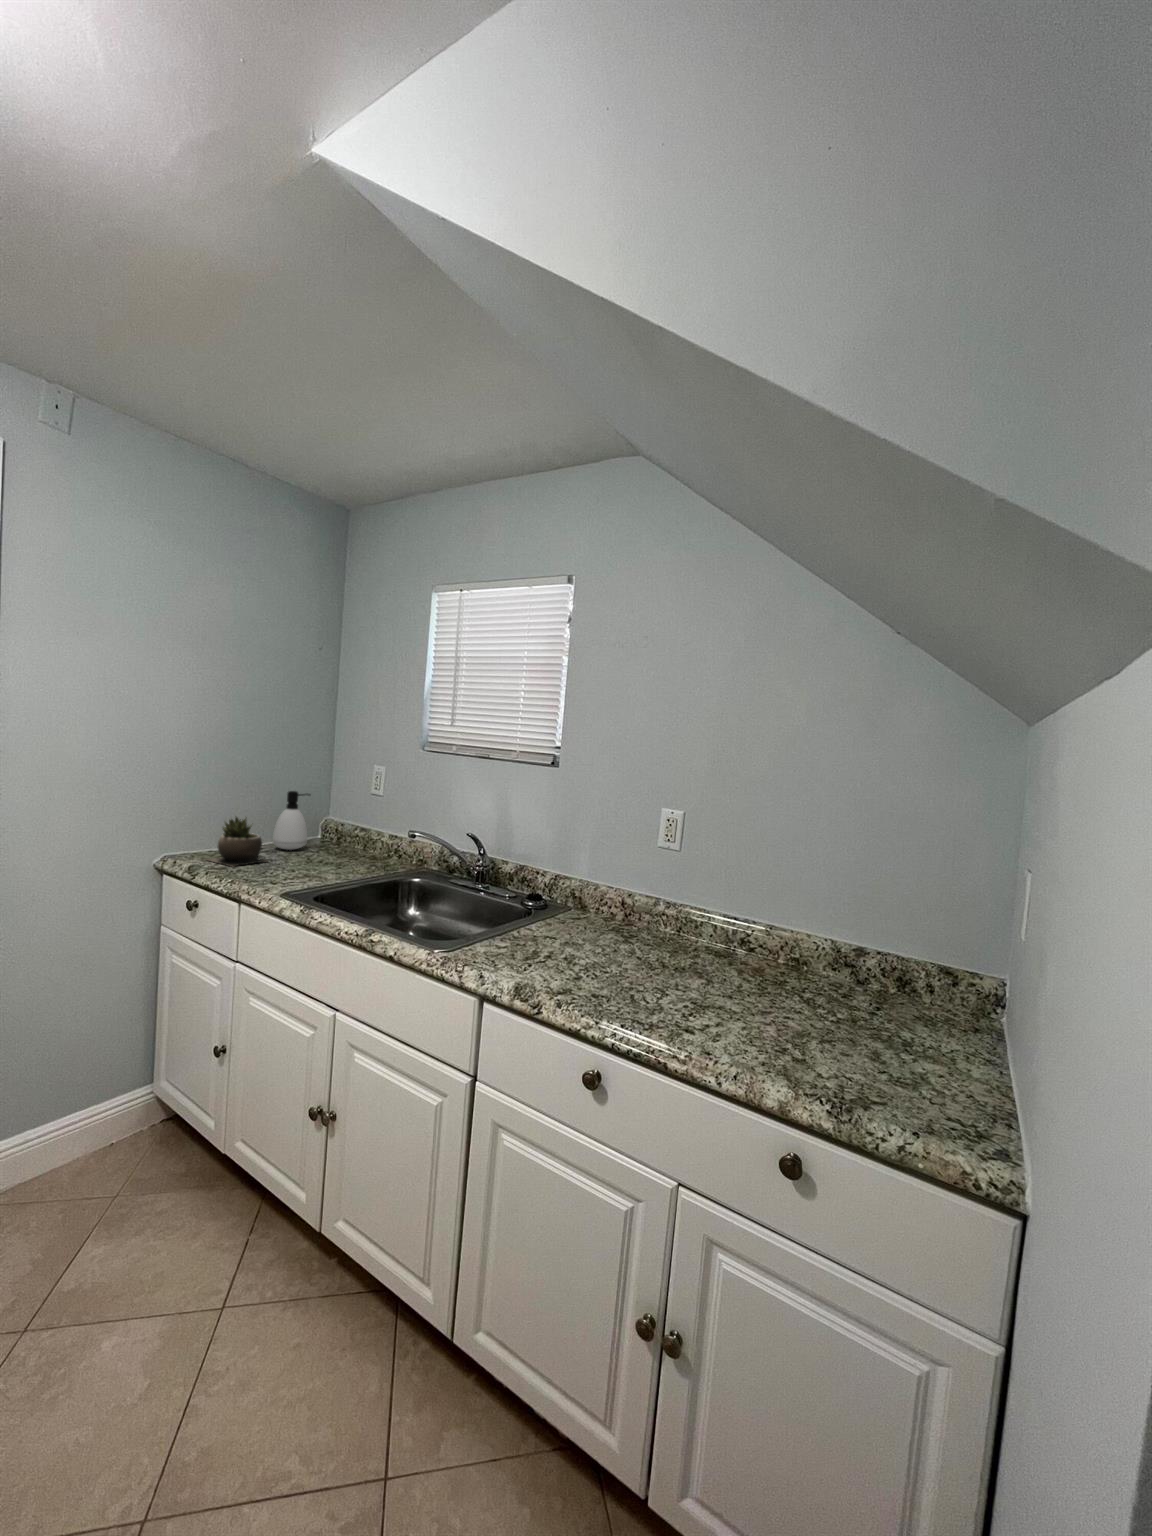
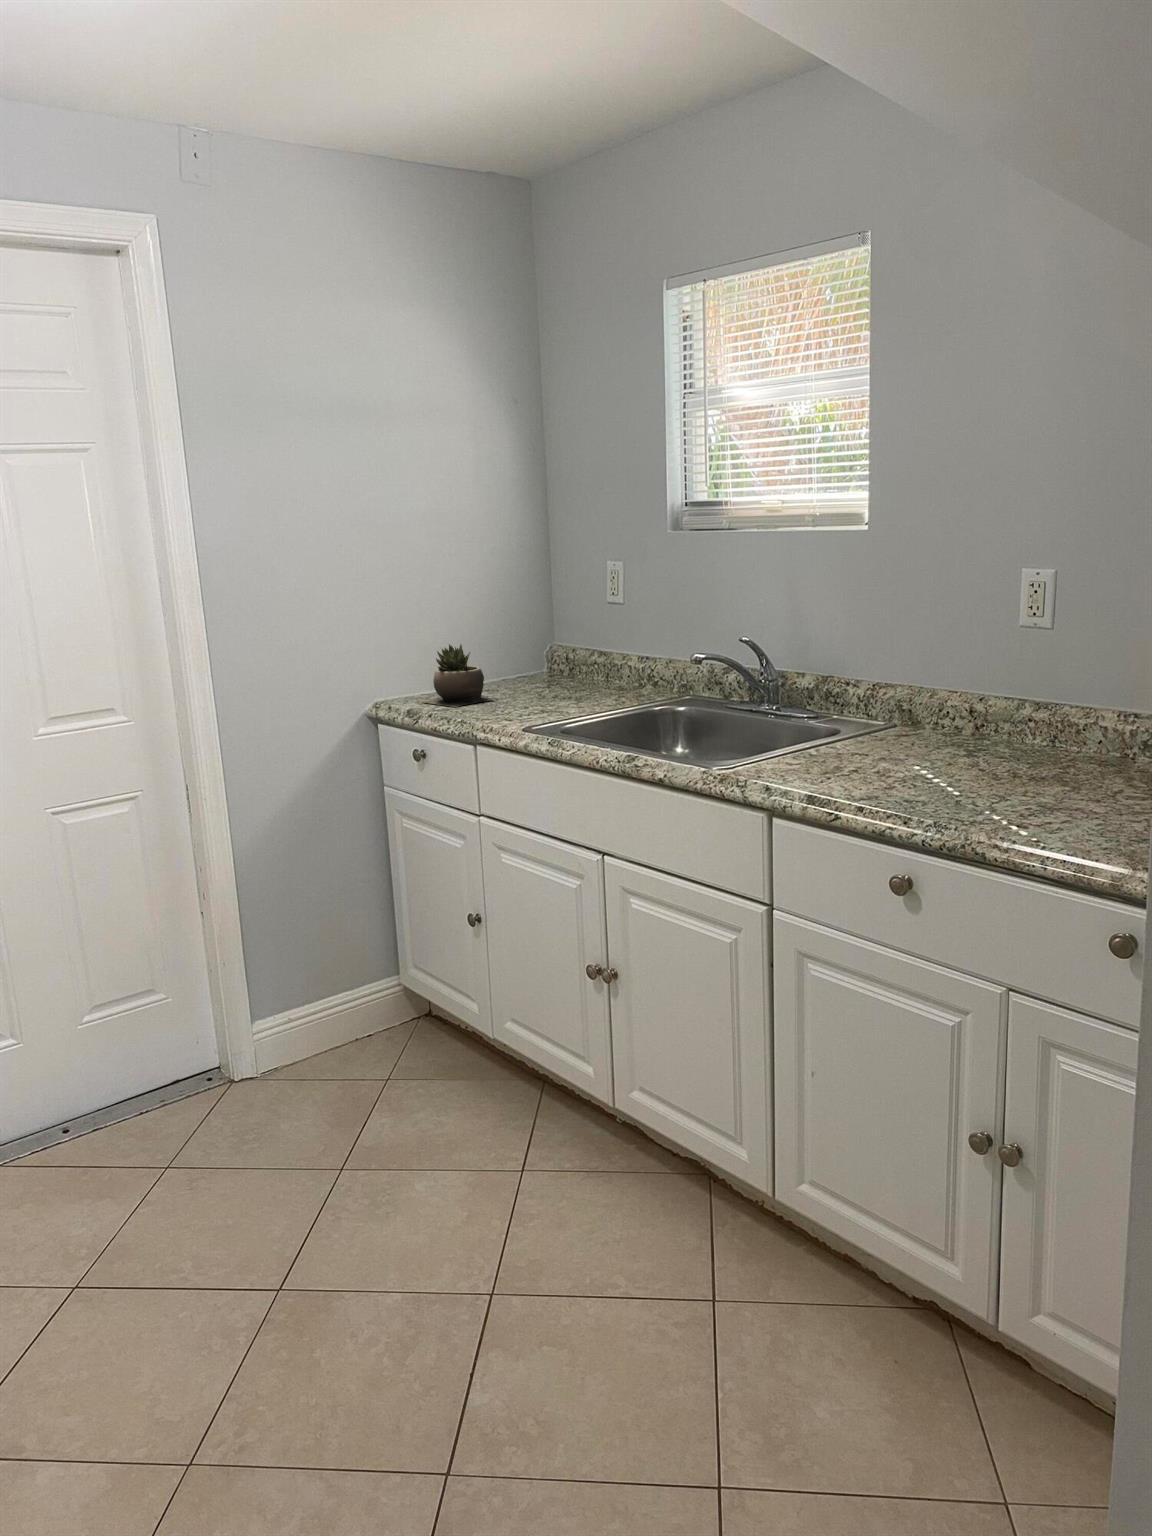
soap dispenser: present [273,791,310,850] -> none [492,608,534,687]

